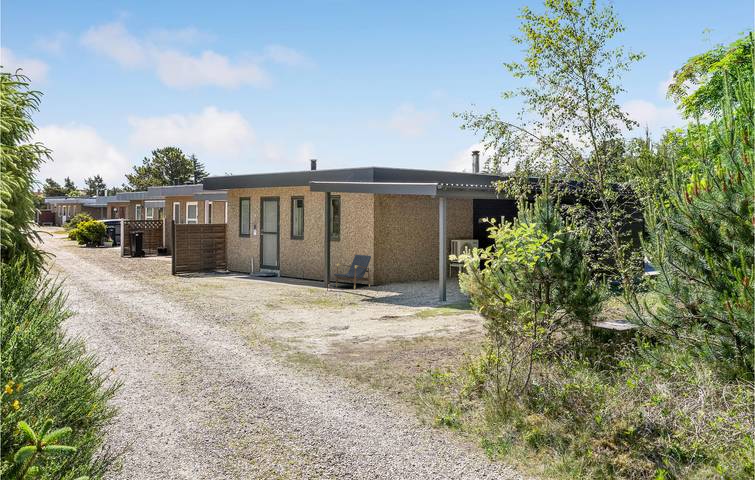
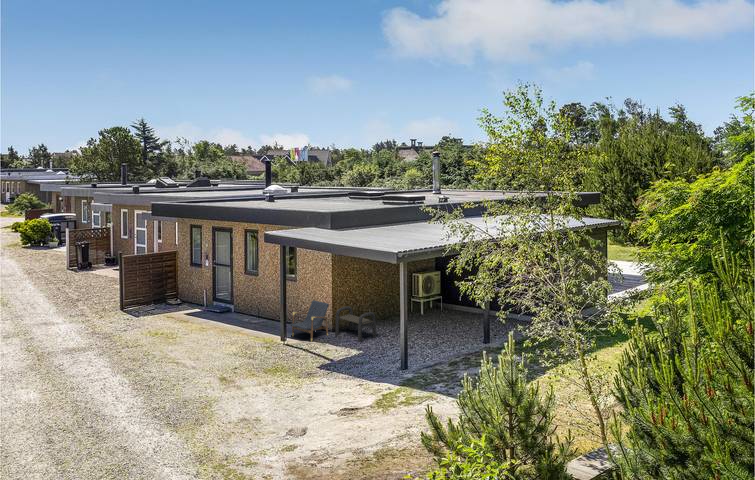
bench: none [377,261,416,290] -> present [335,306,376,342]

